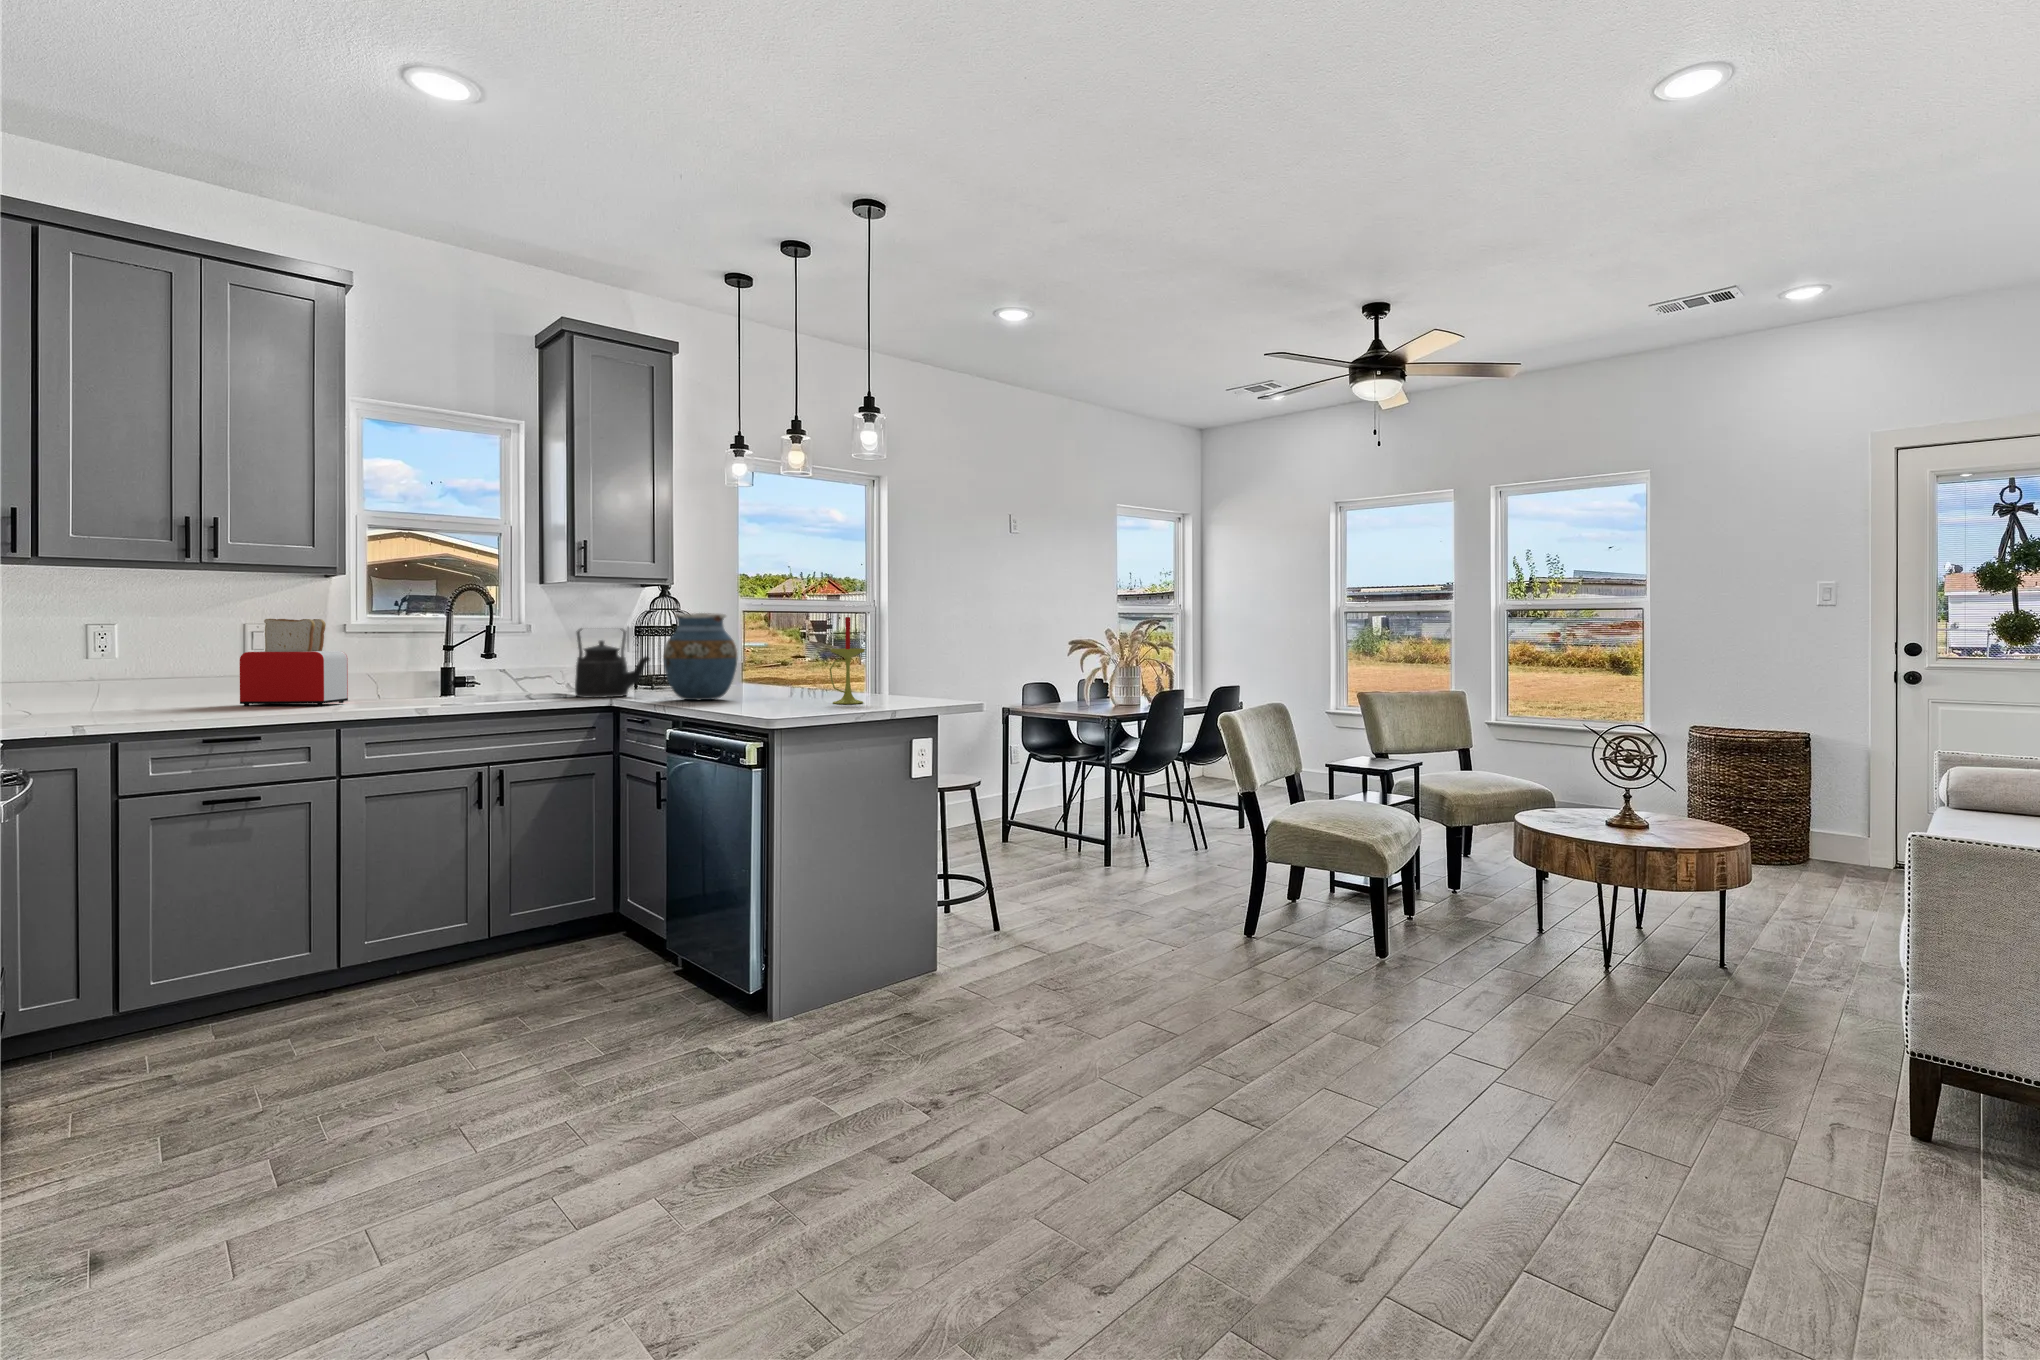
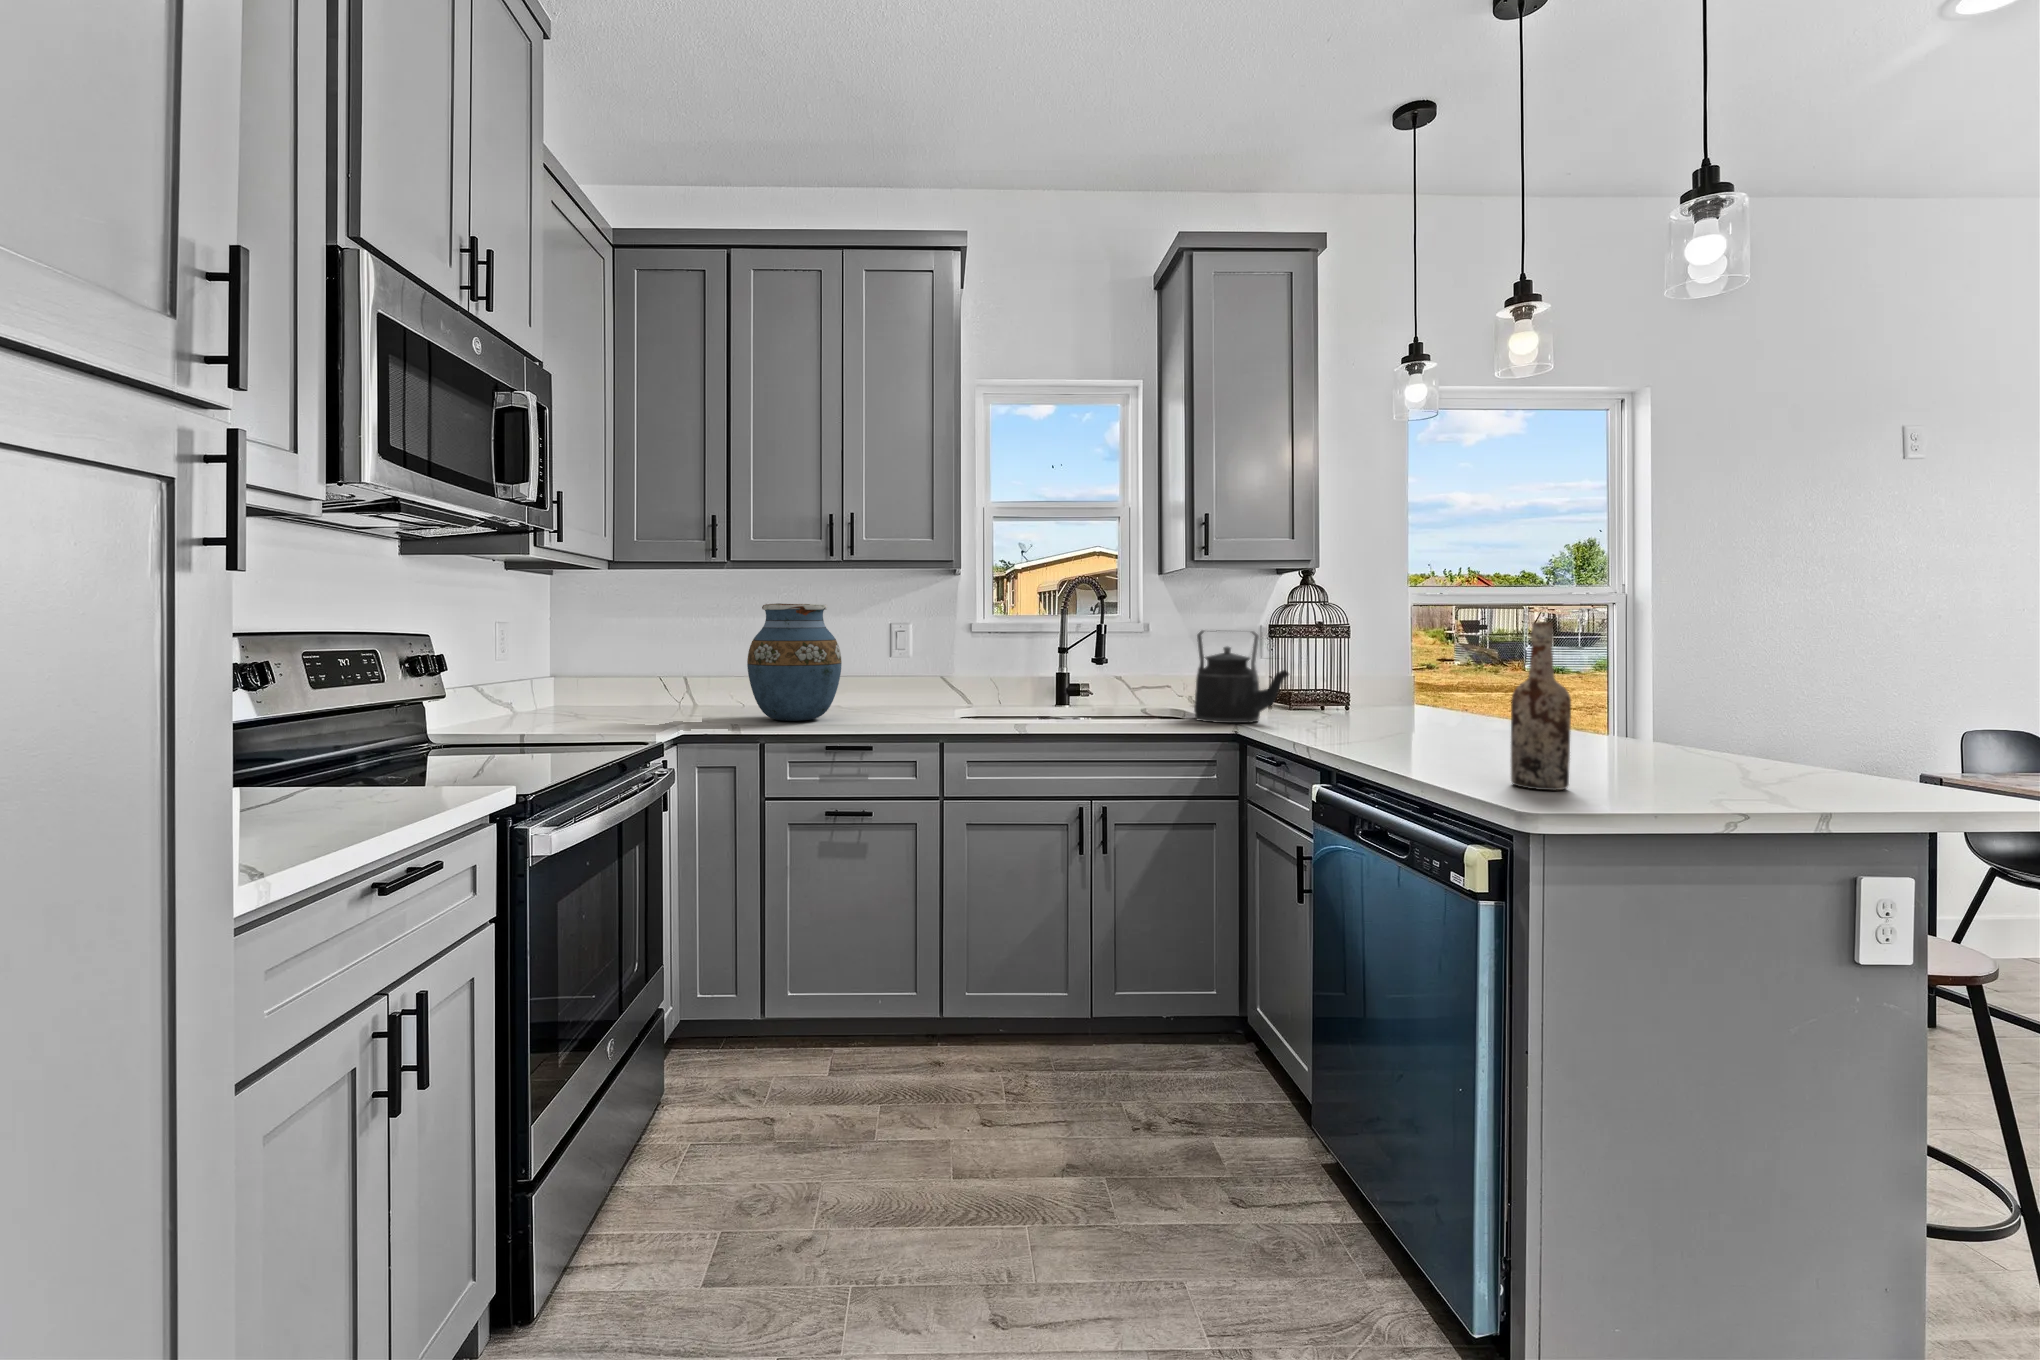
vase: present [663,613,737,700] -> present [747,603,842,721]
wine bottle: none [777,617,807,711] -> present [1511,622,1571,790]
candle: present [830,617,865,704] -> none [1597,615,1672,776]
toaster: present [240,619,348,706] -> none [865,619,957,717]

